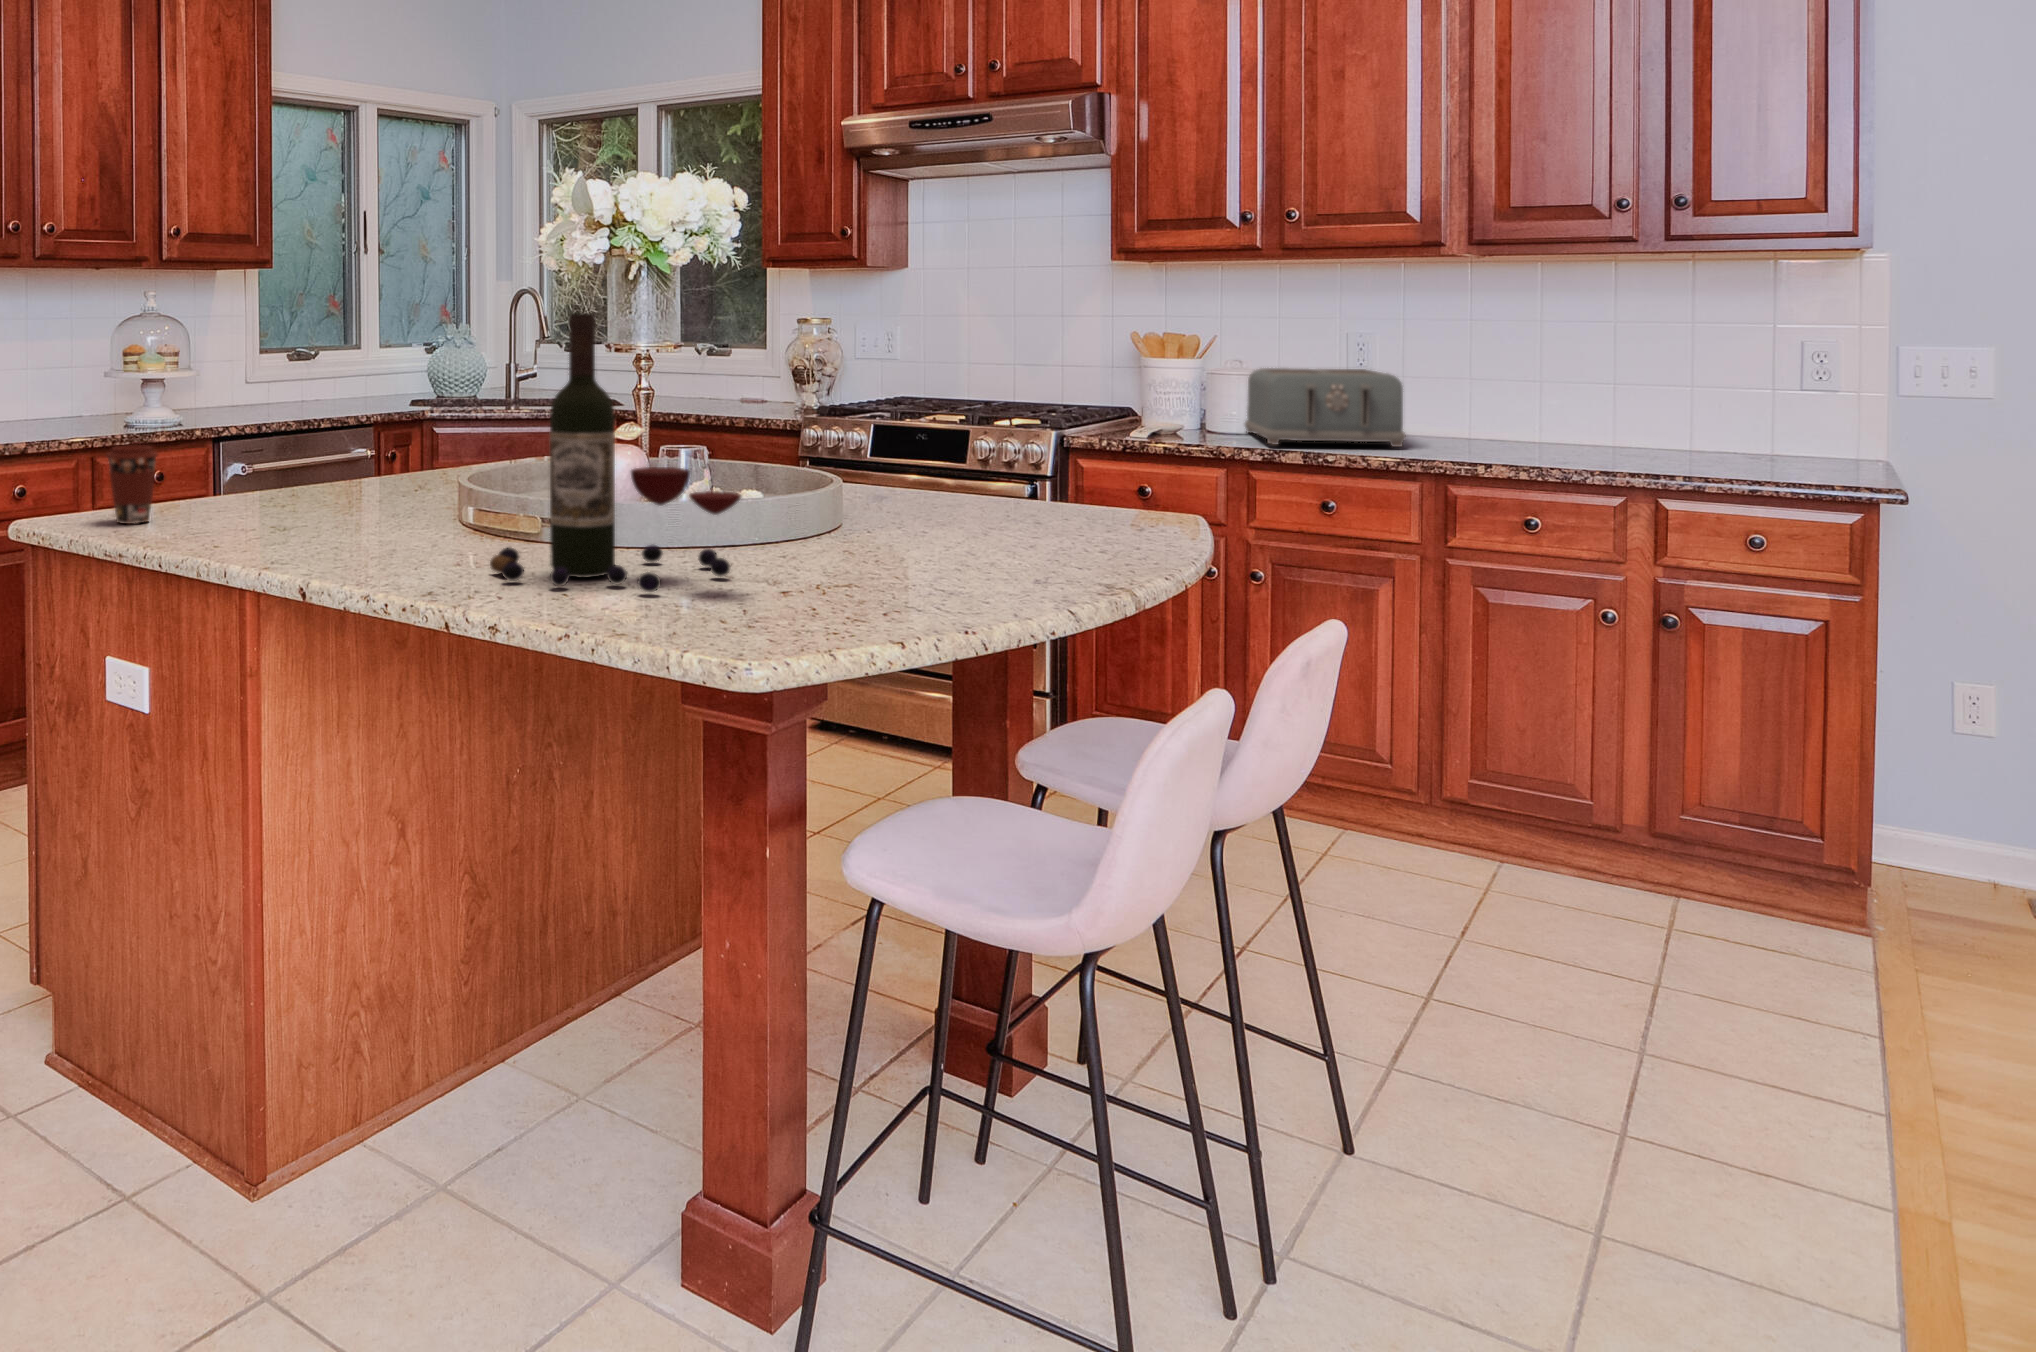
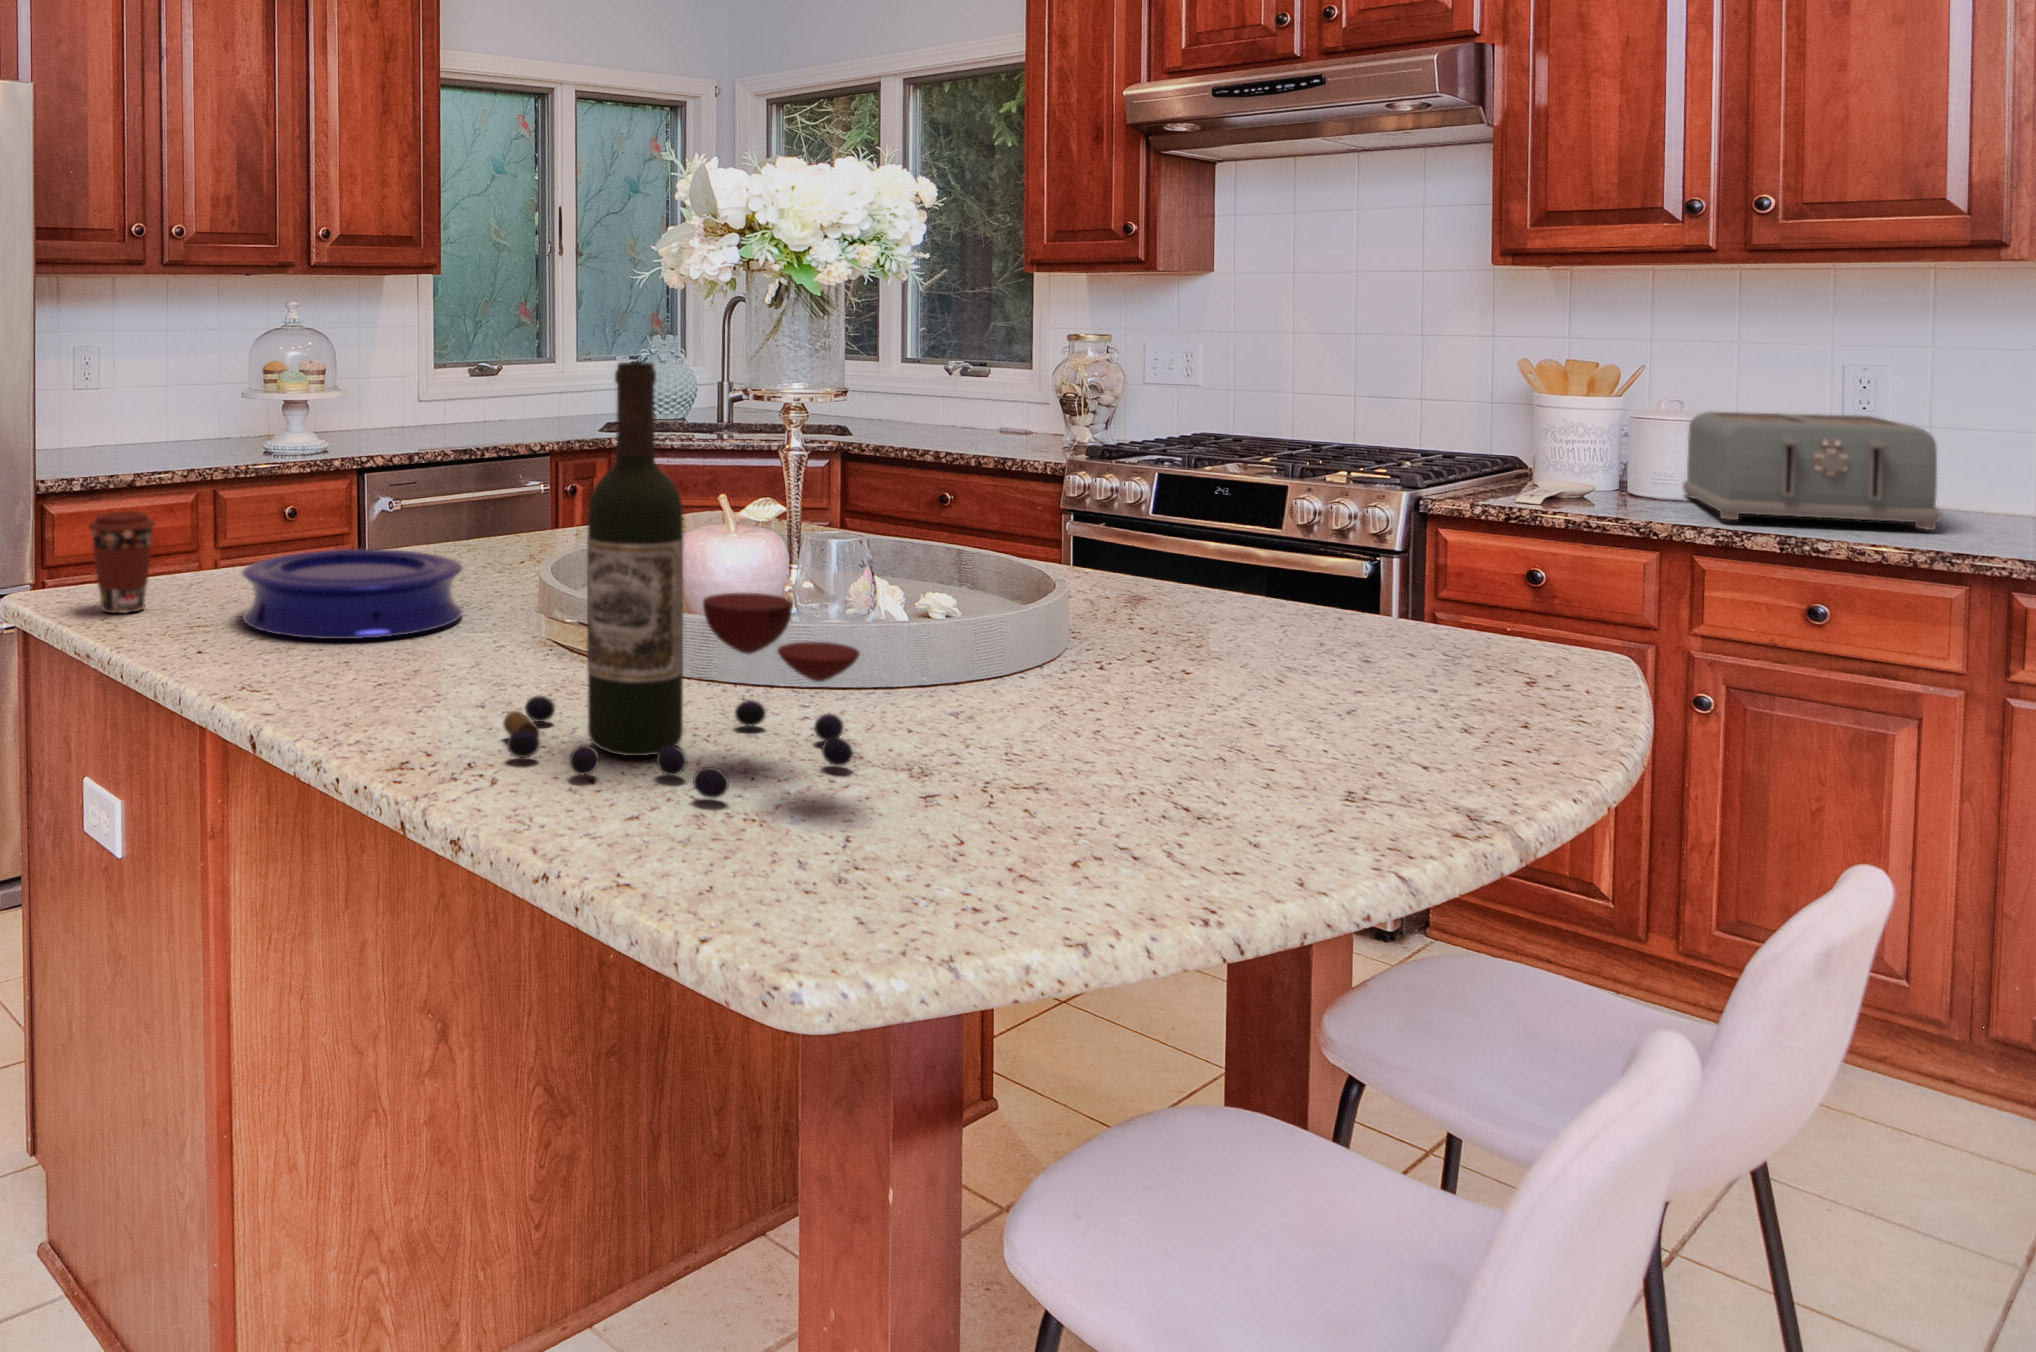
plate: none [235,473,404,531] -> present [243,549,462,639]

